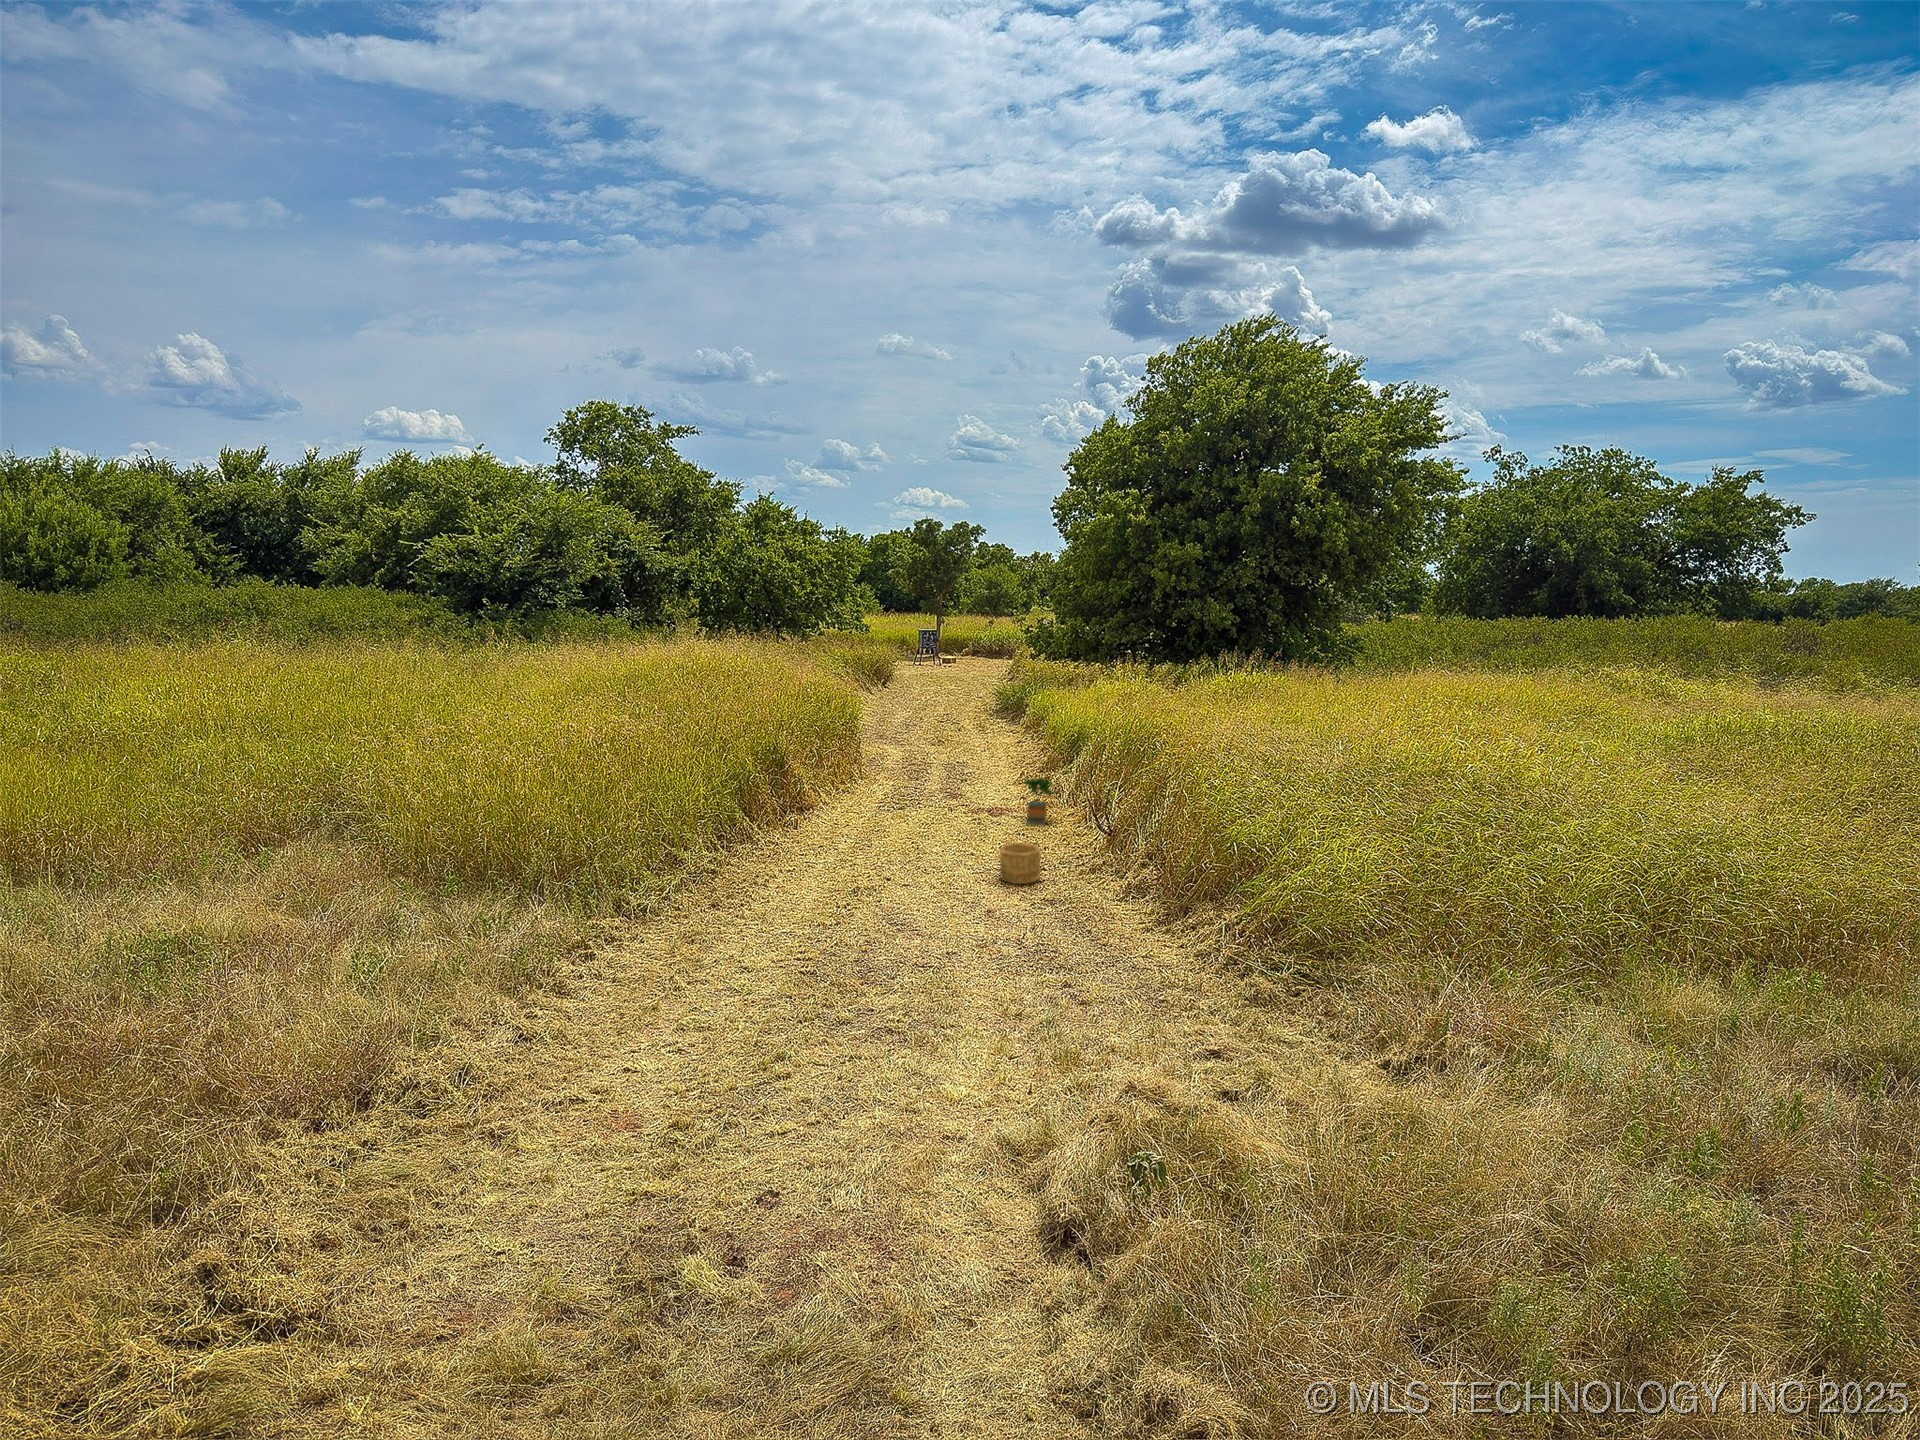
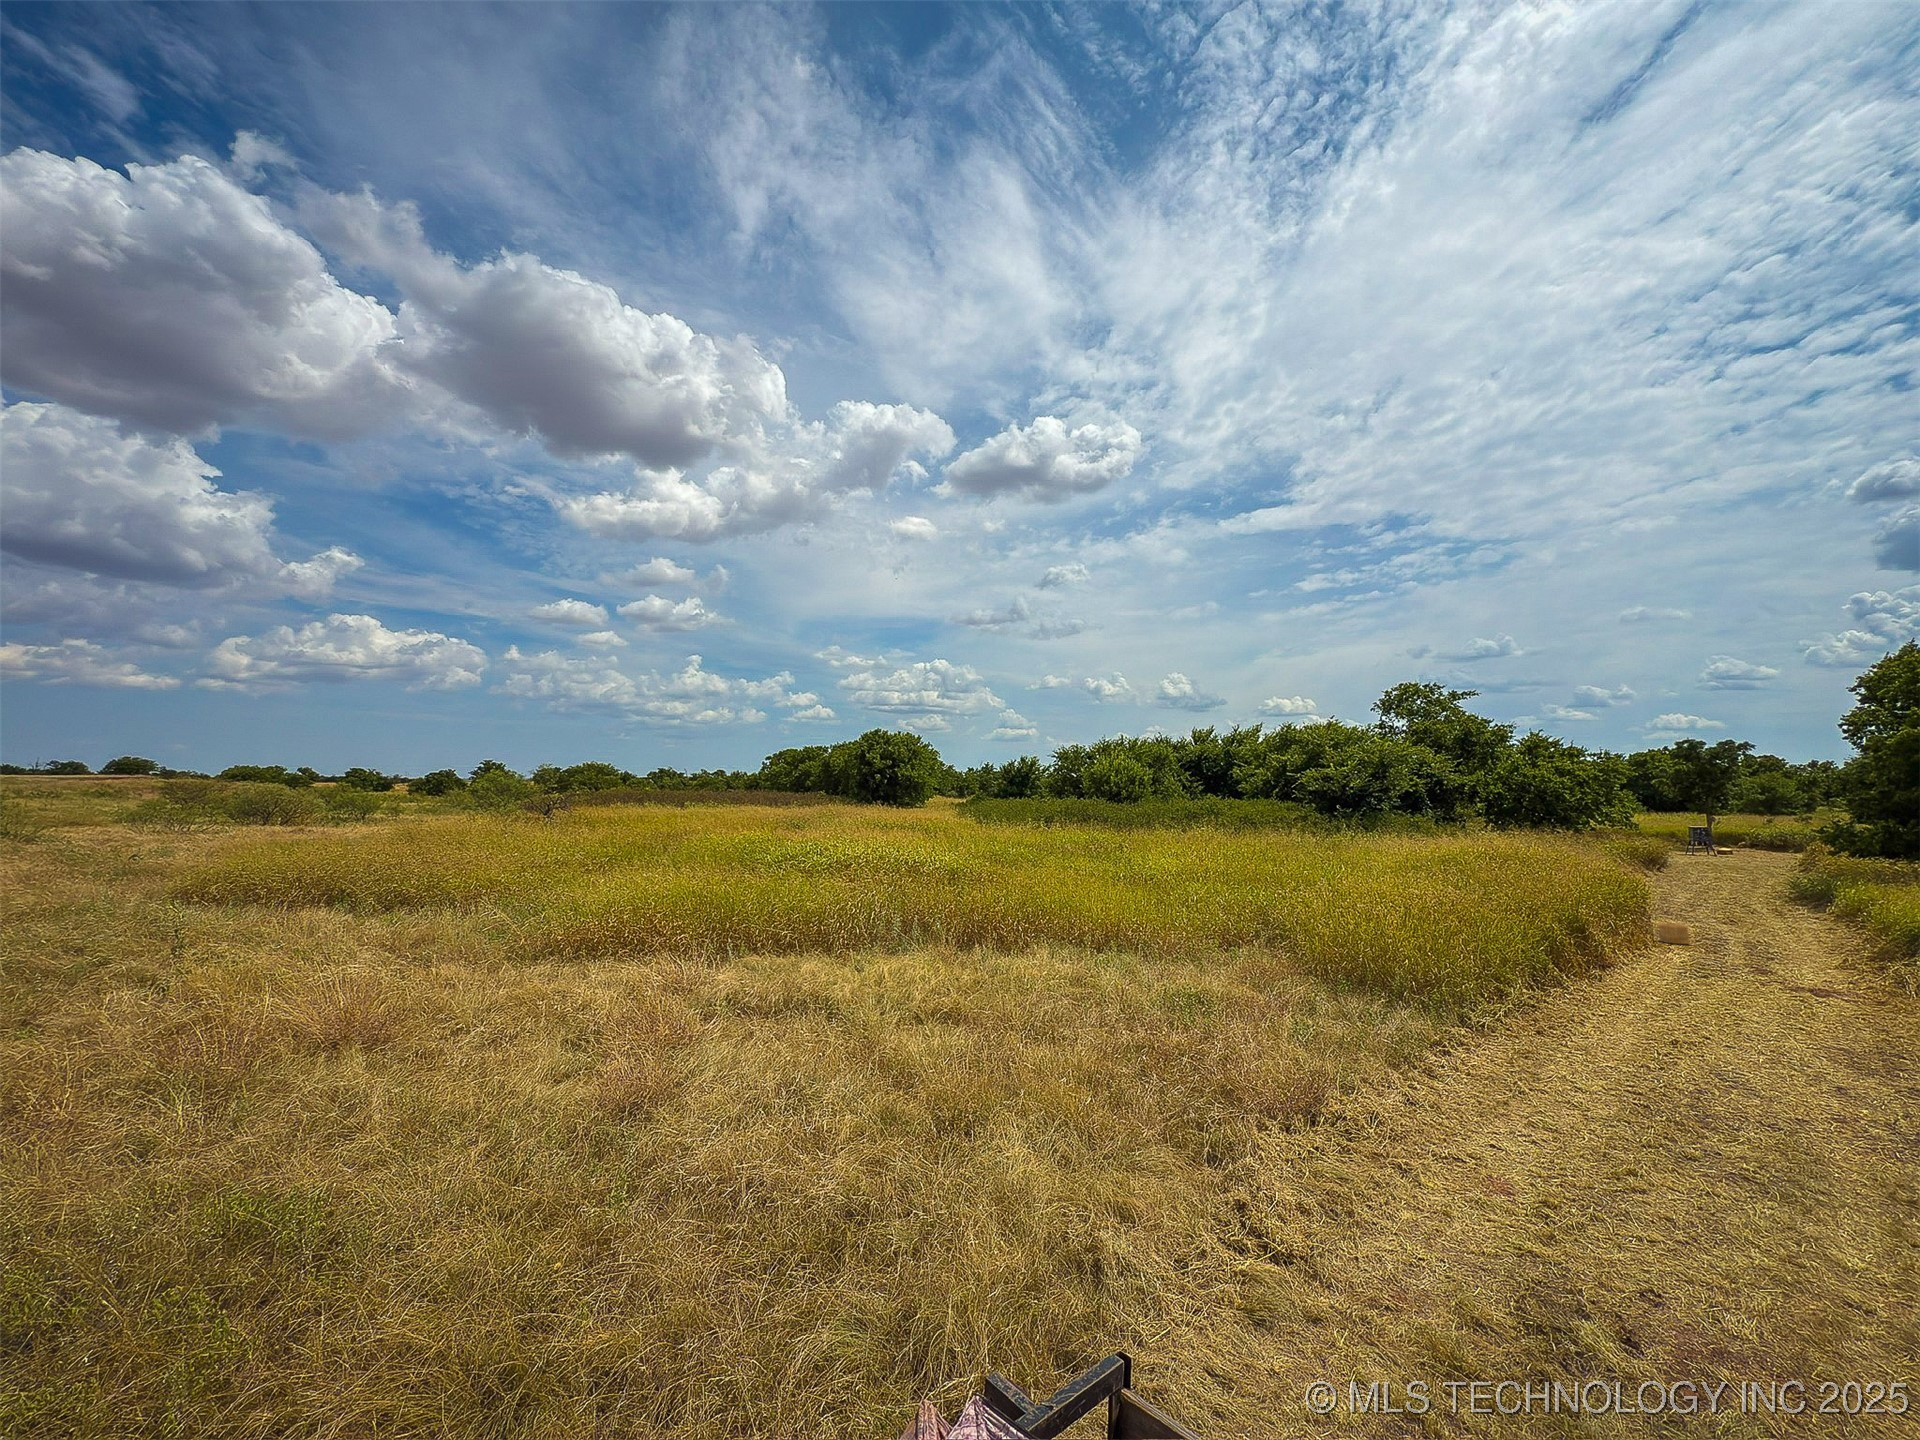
potted tree: present [1024,778,1053,827] -> none [1706,901,1735,934]

